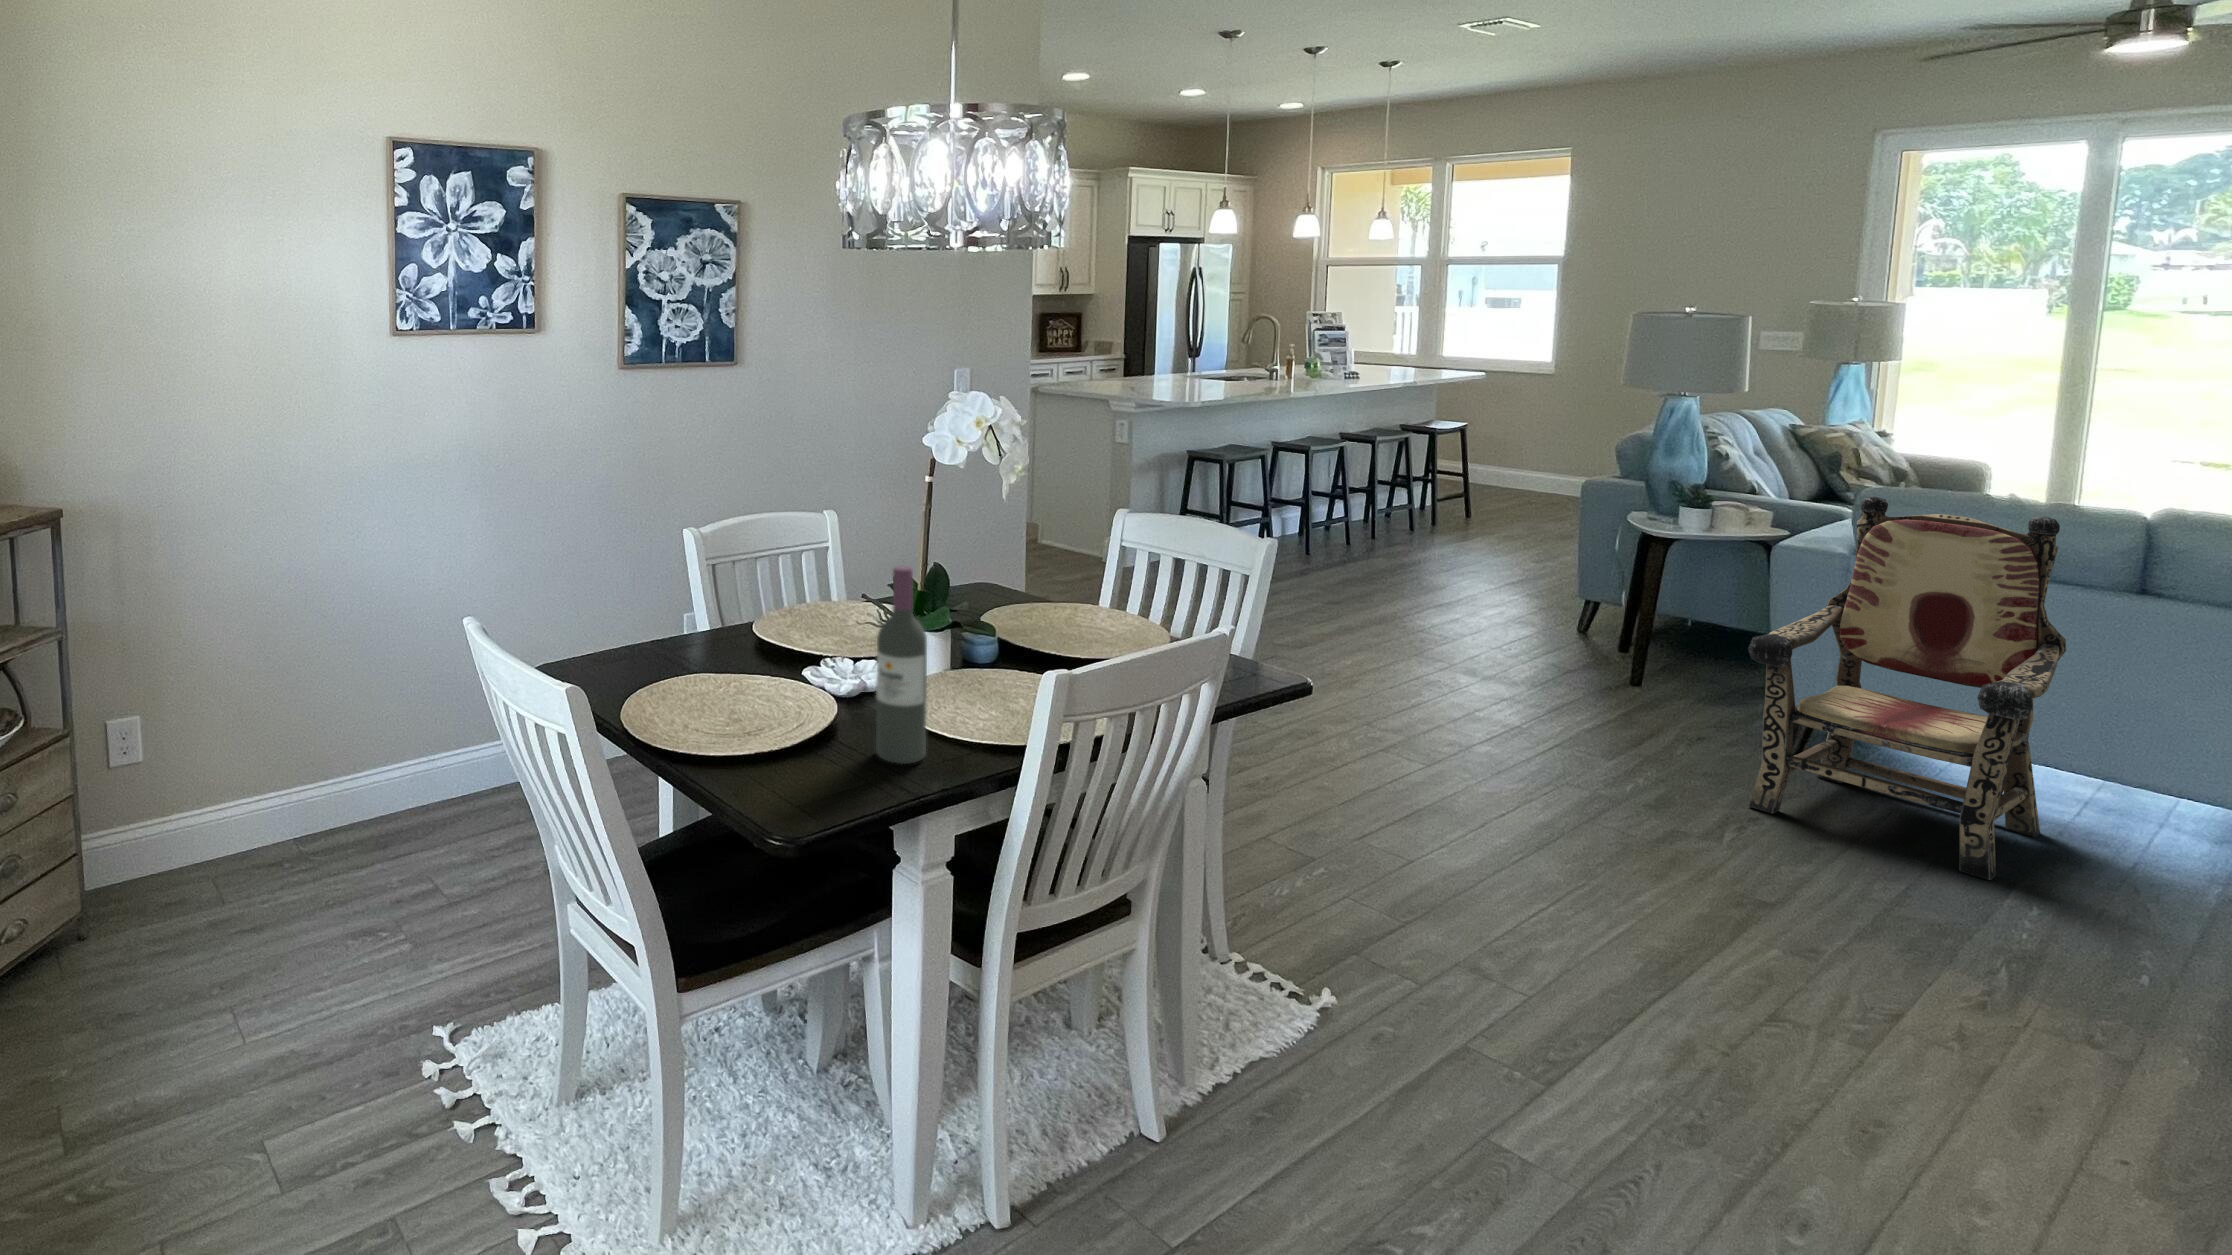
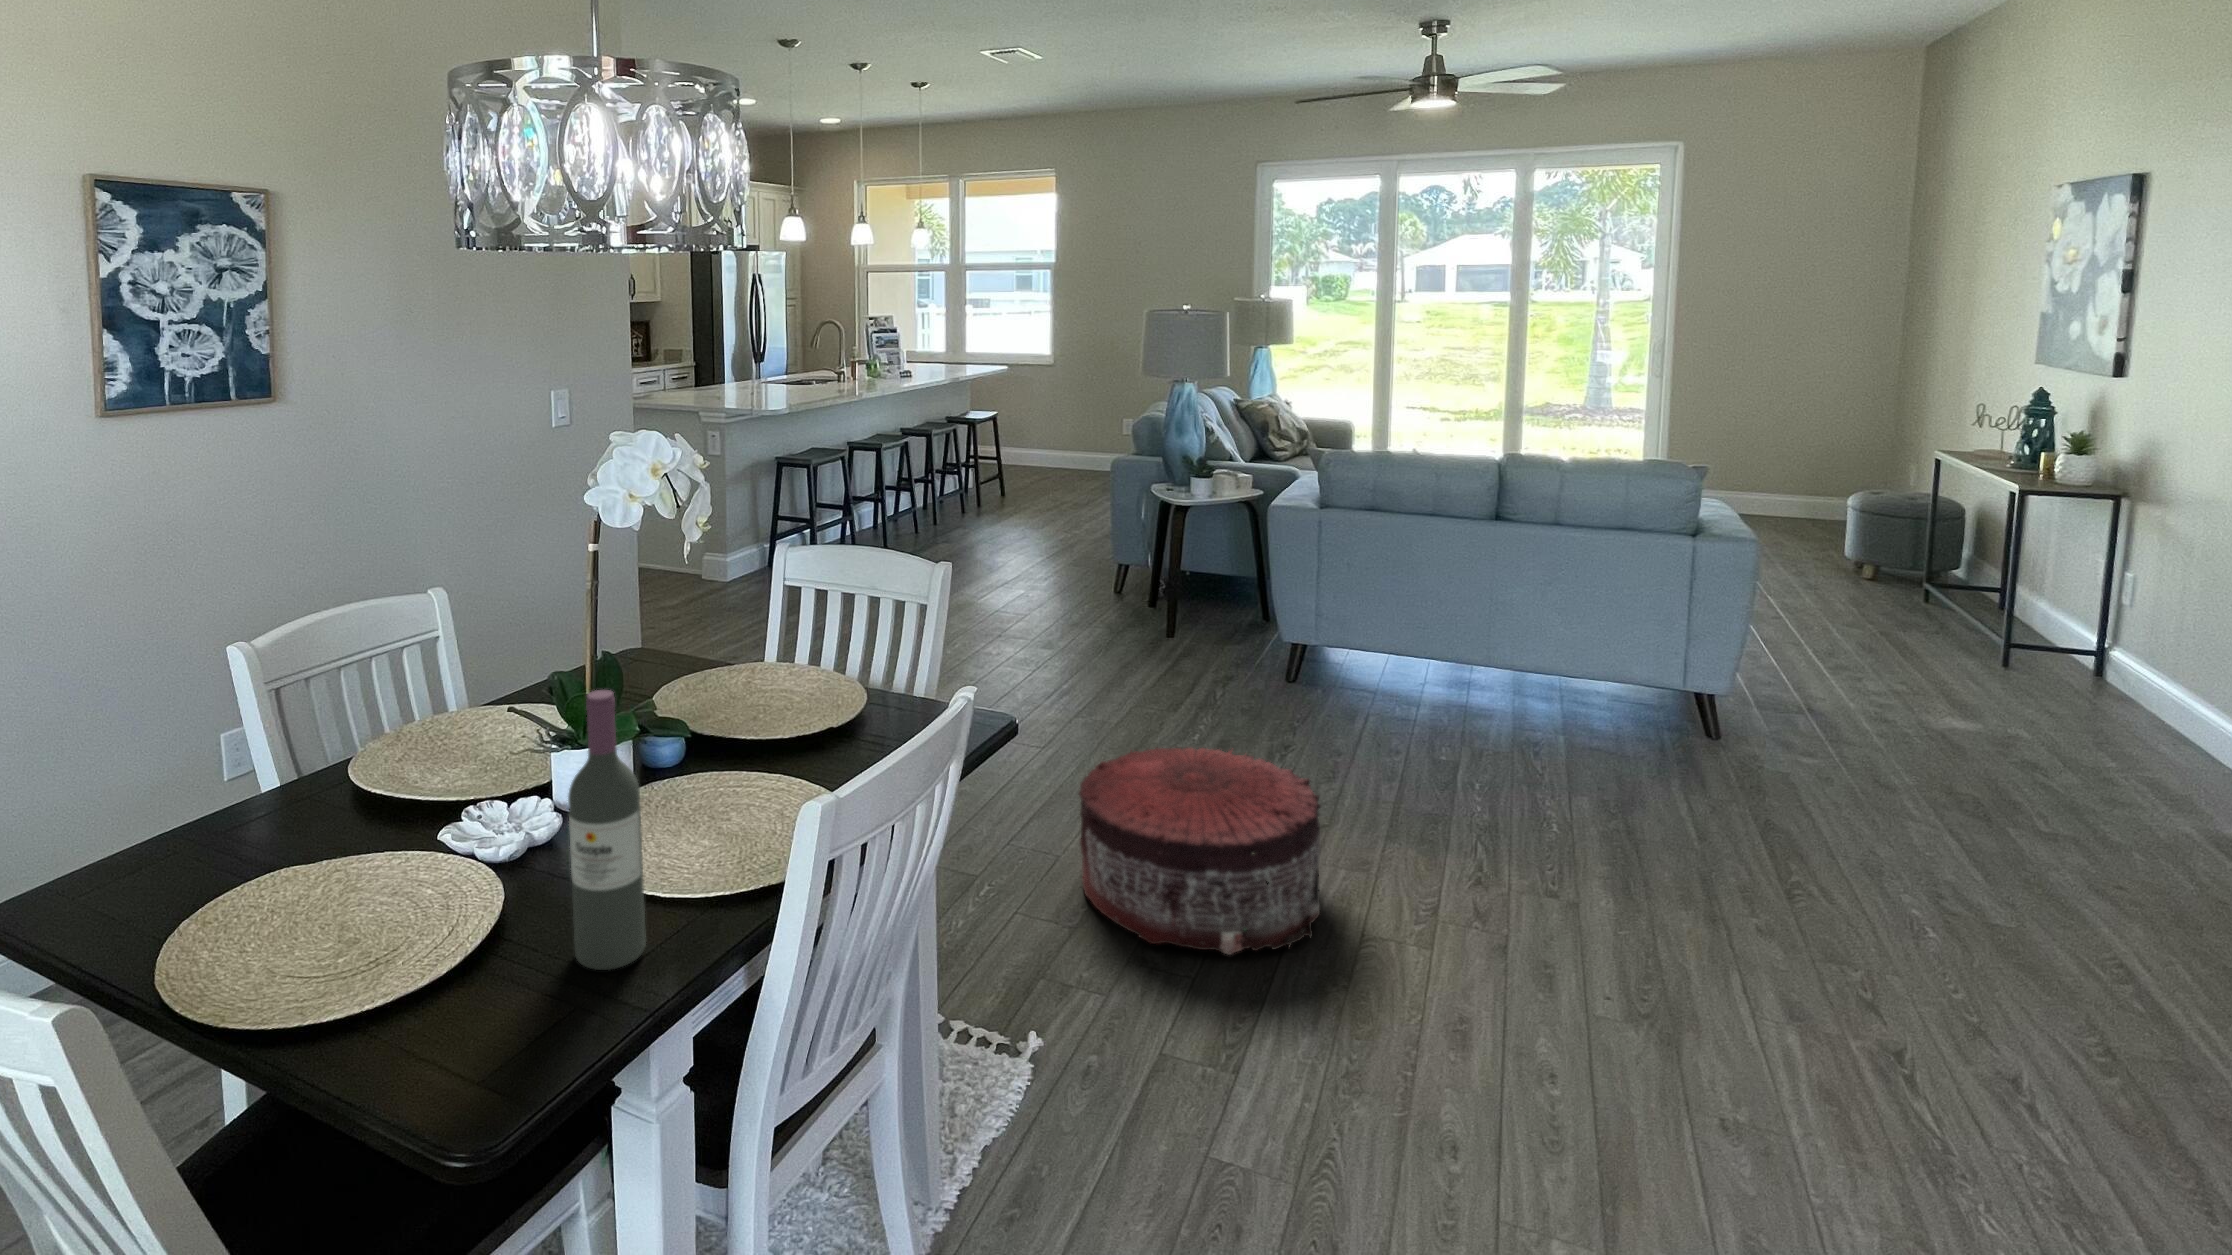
armchair: present [1748,497,2066,880] -> none [1273,459,1462,763]
pouf: none [1424,768,1732,1003] -> present [1078,748,1321,955]

